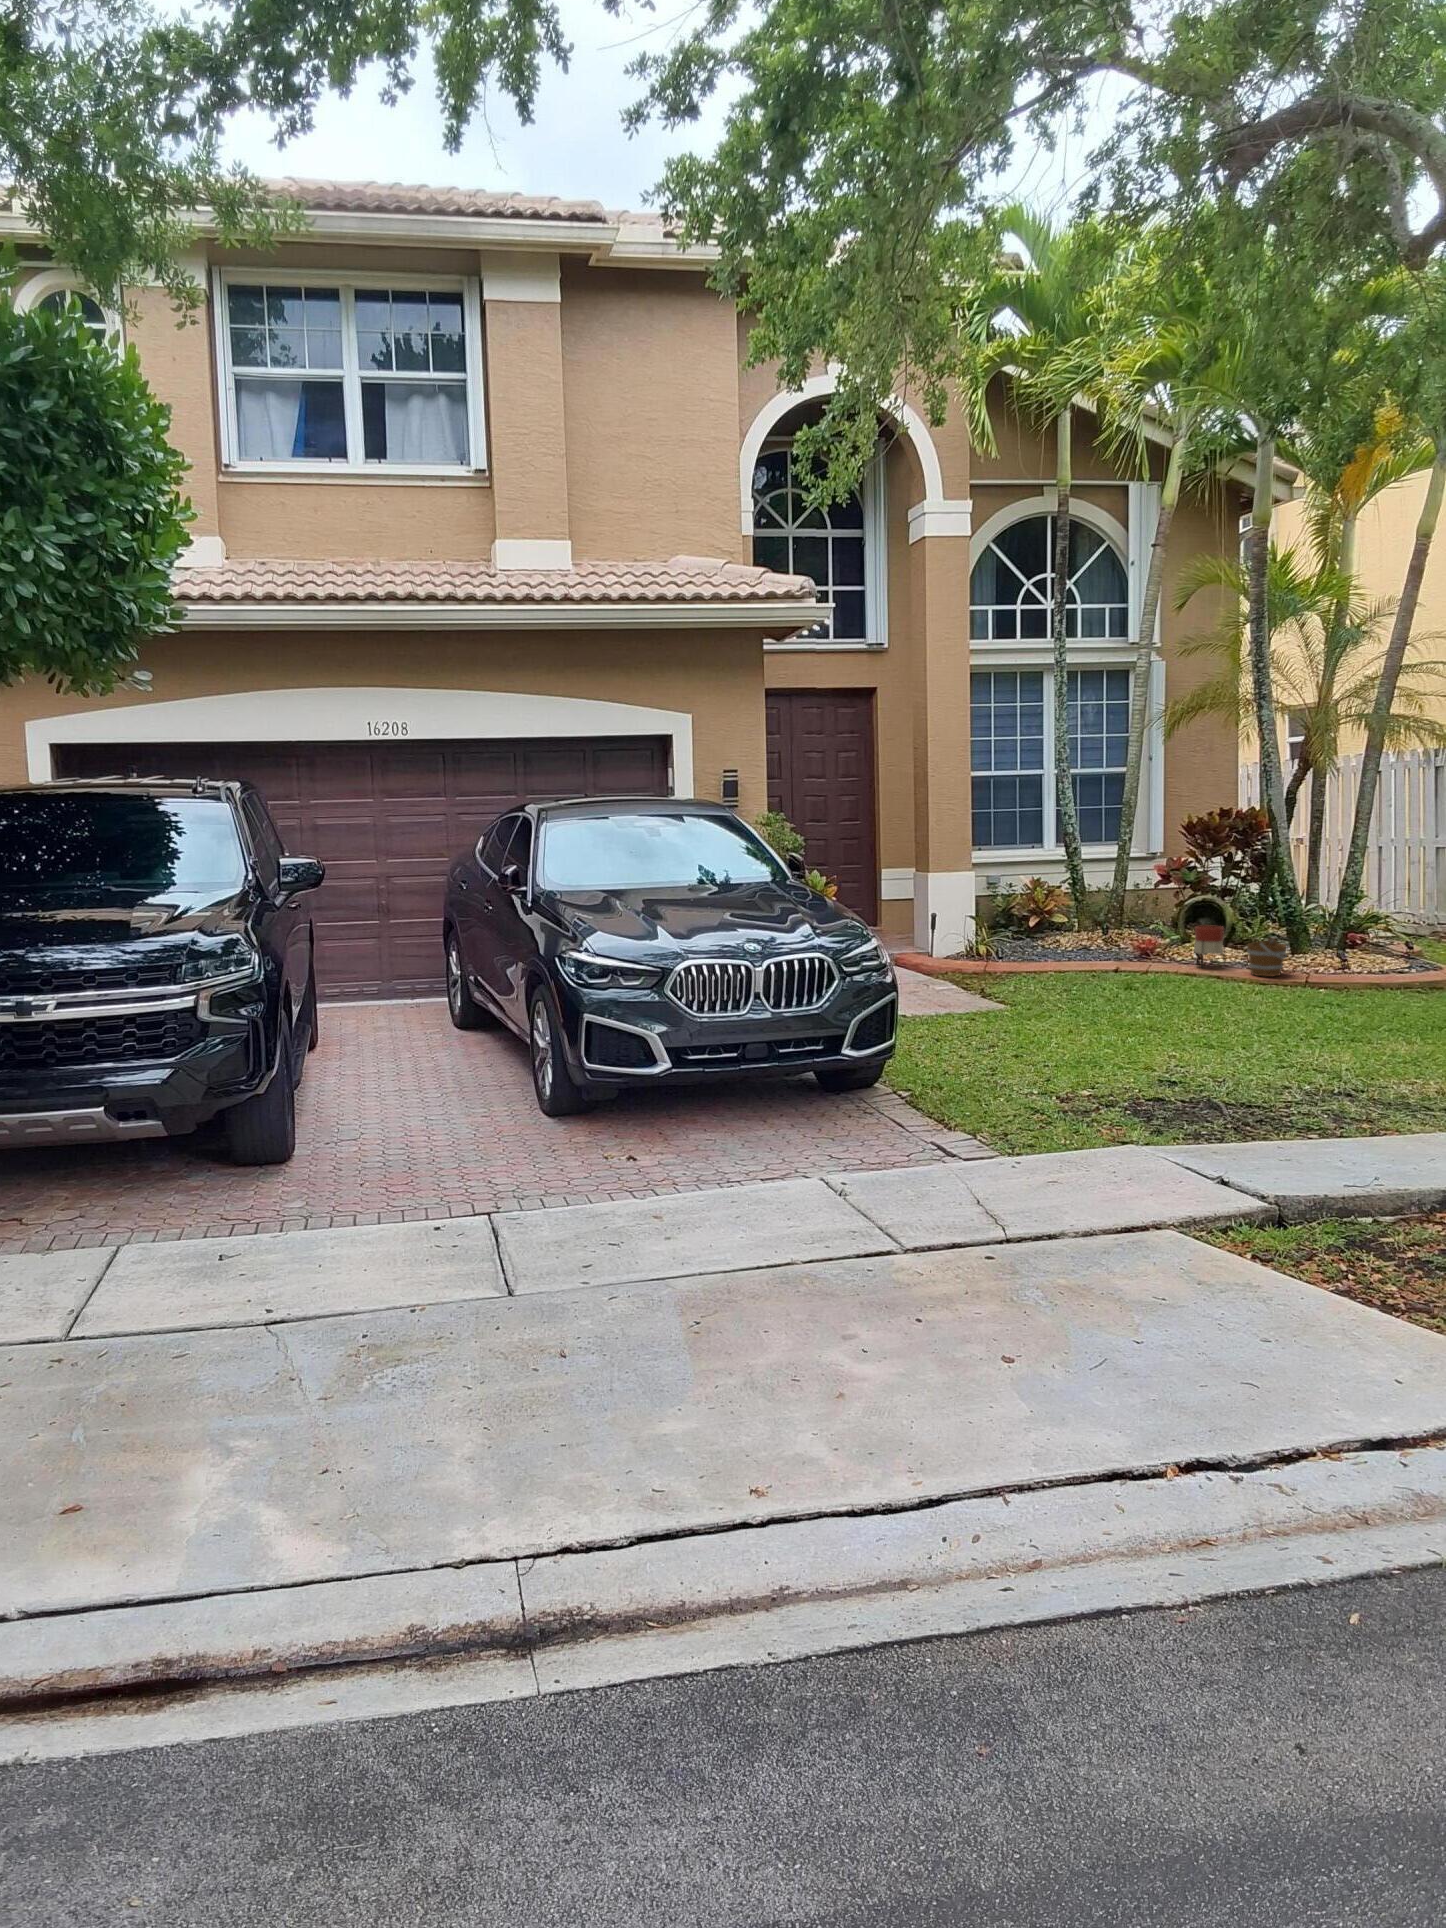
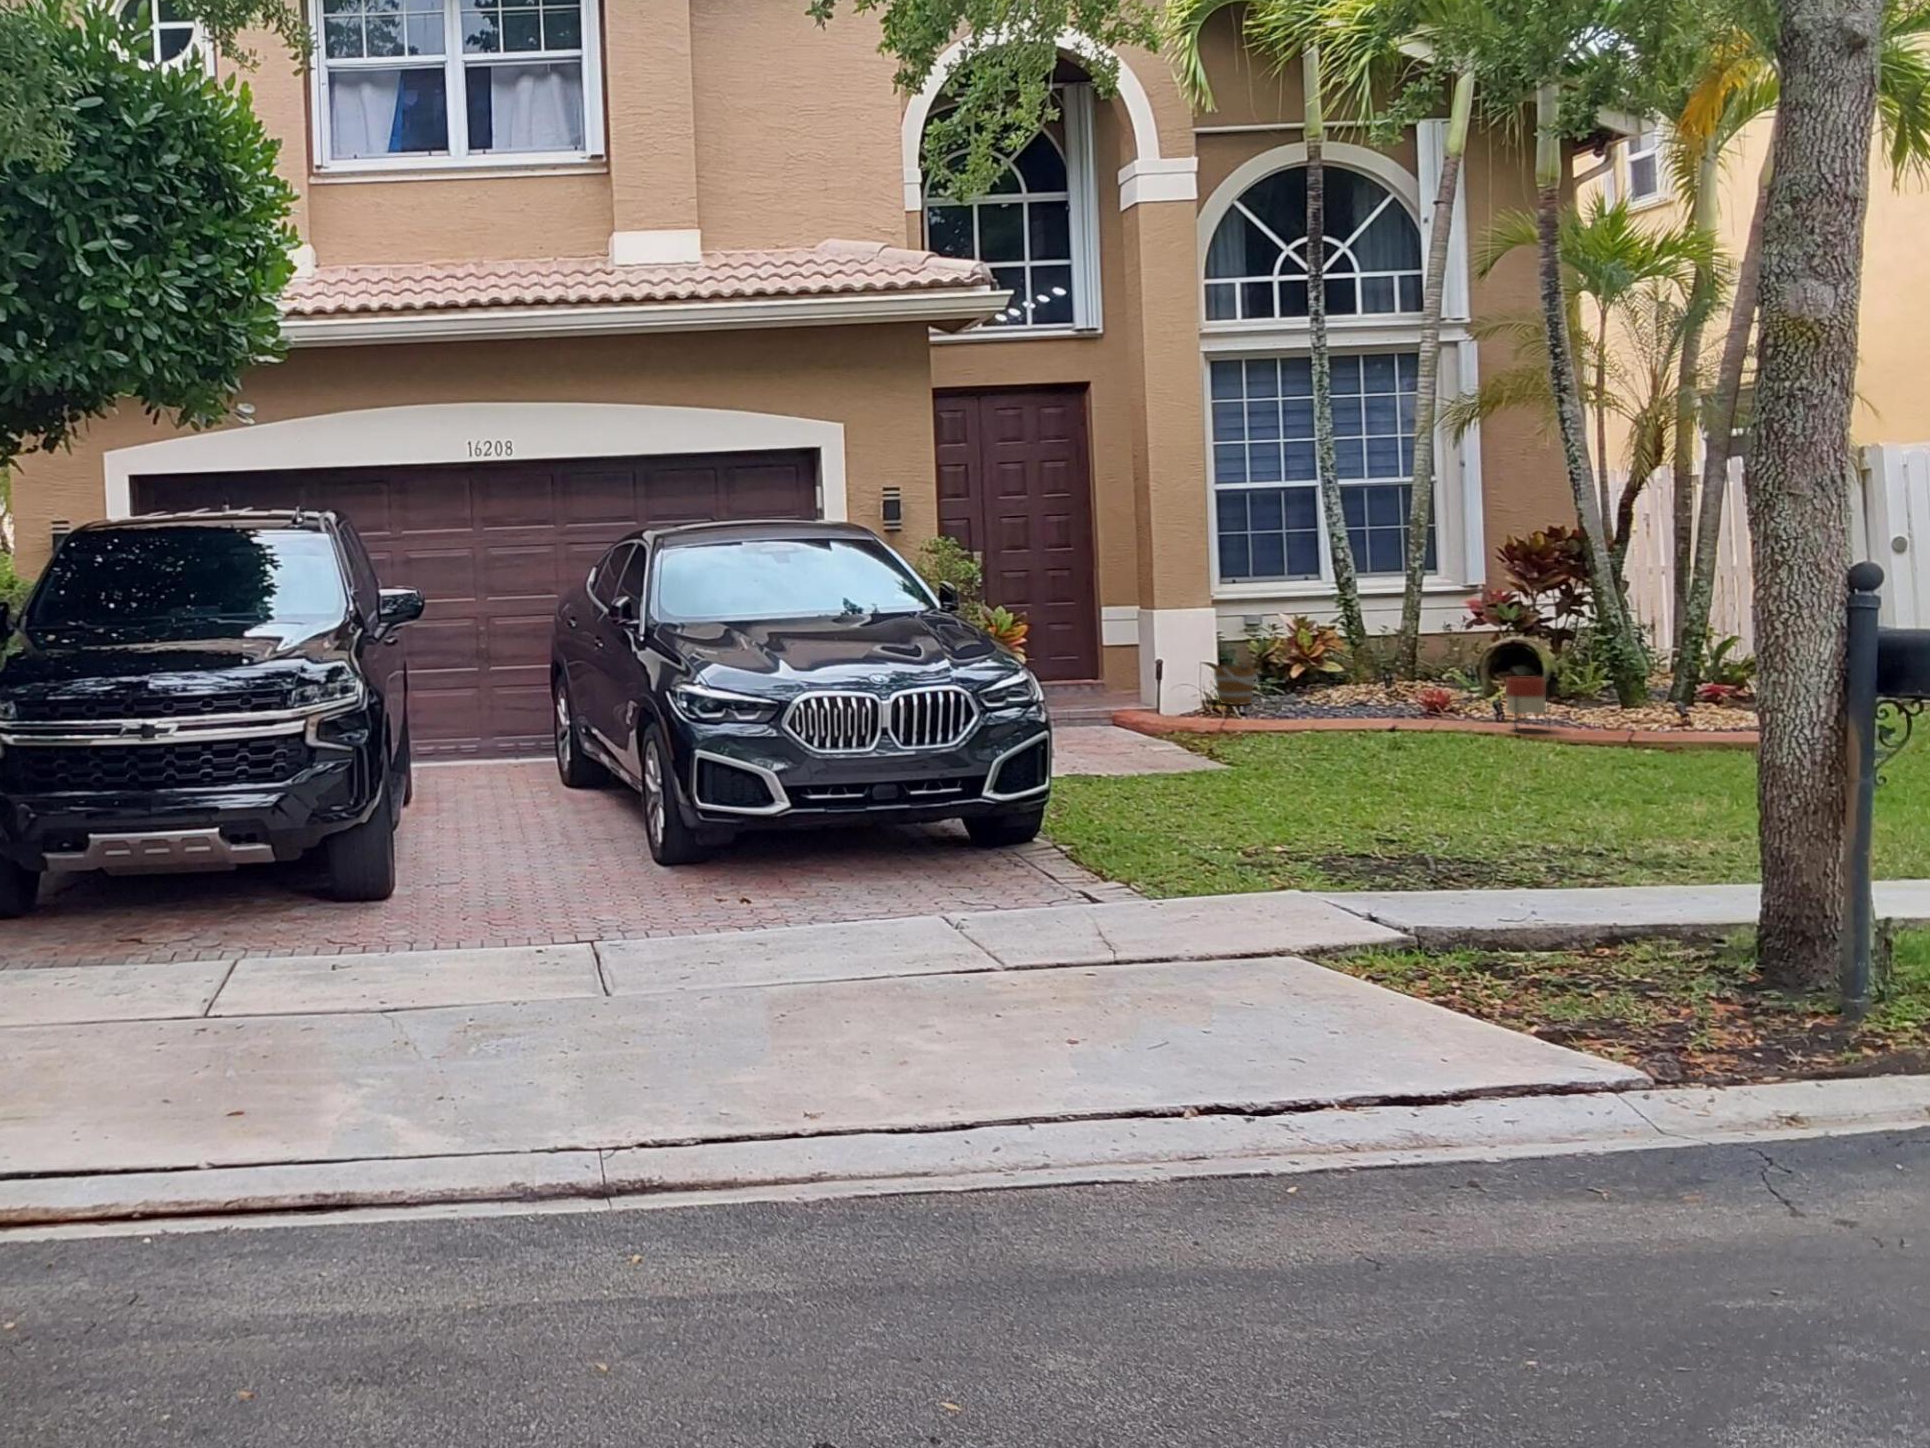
bucket: present [1247,938,1287,977] -> present [1214,662,1258,705]

